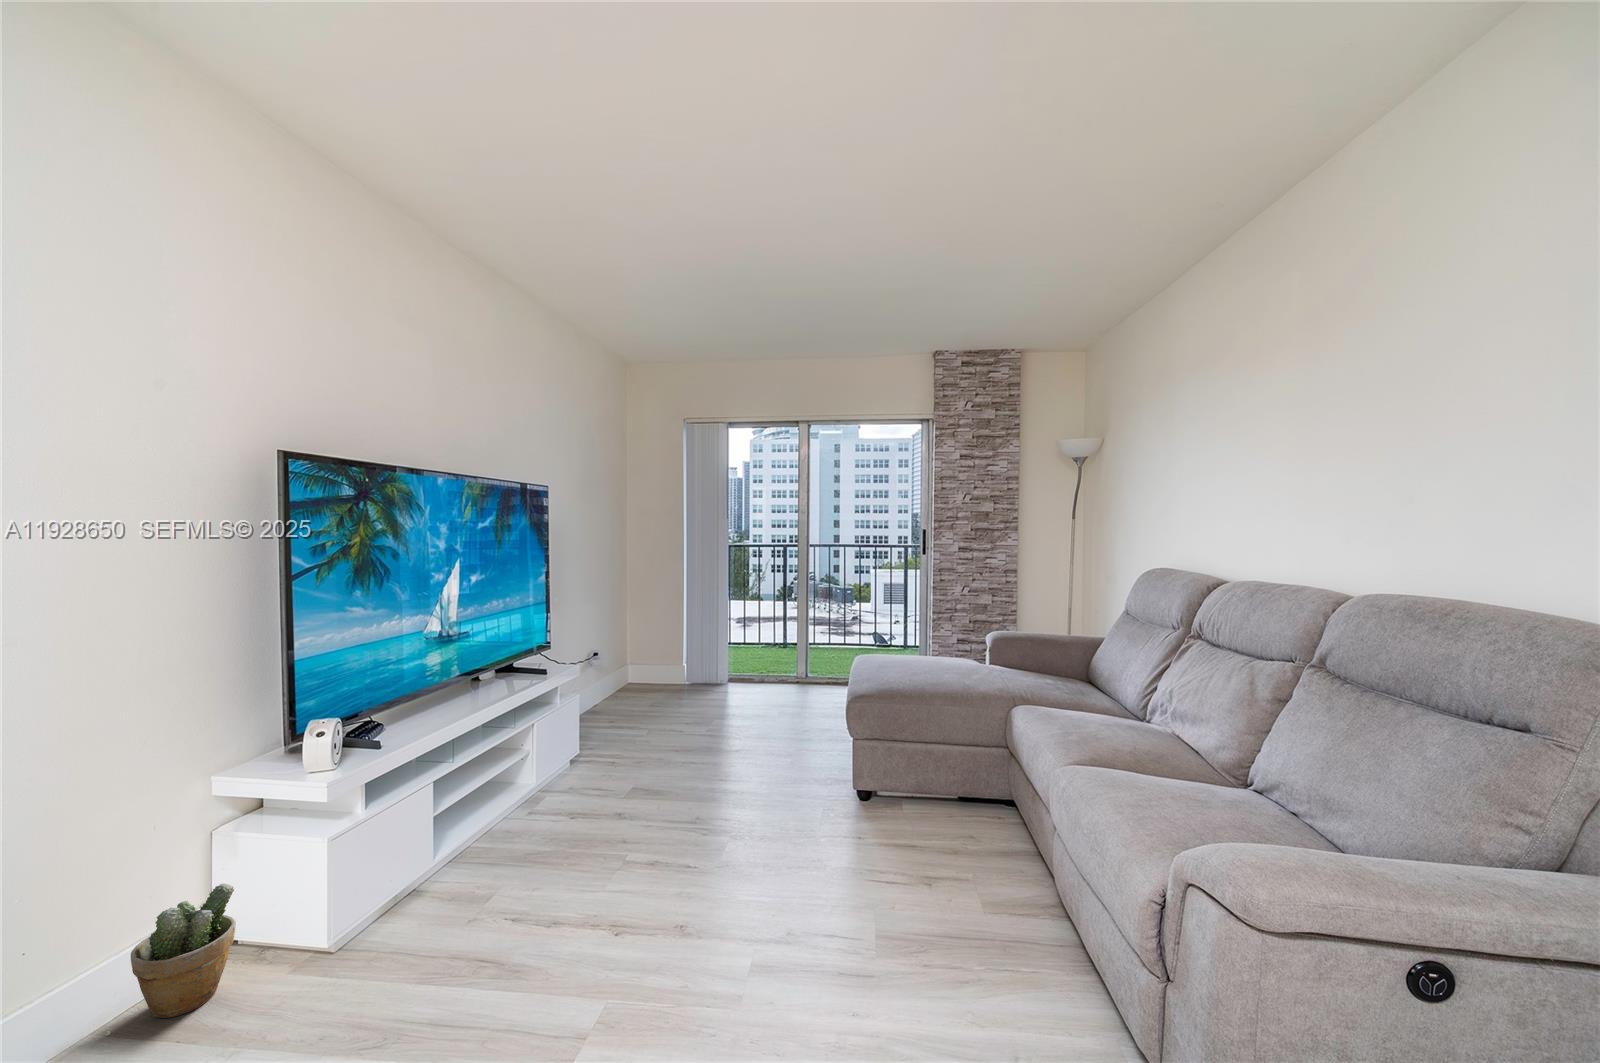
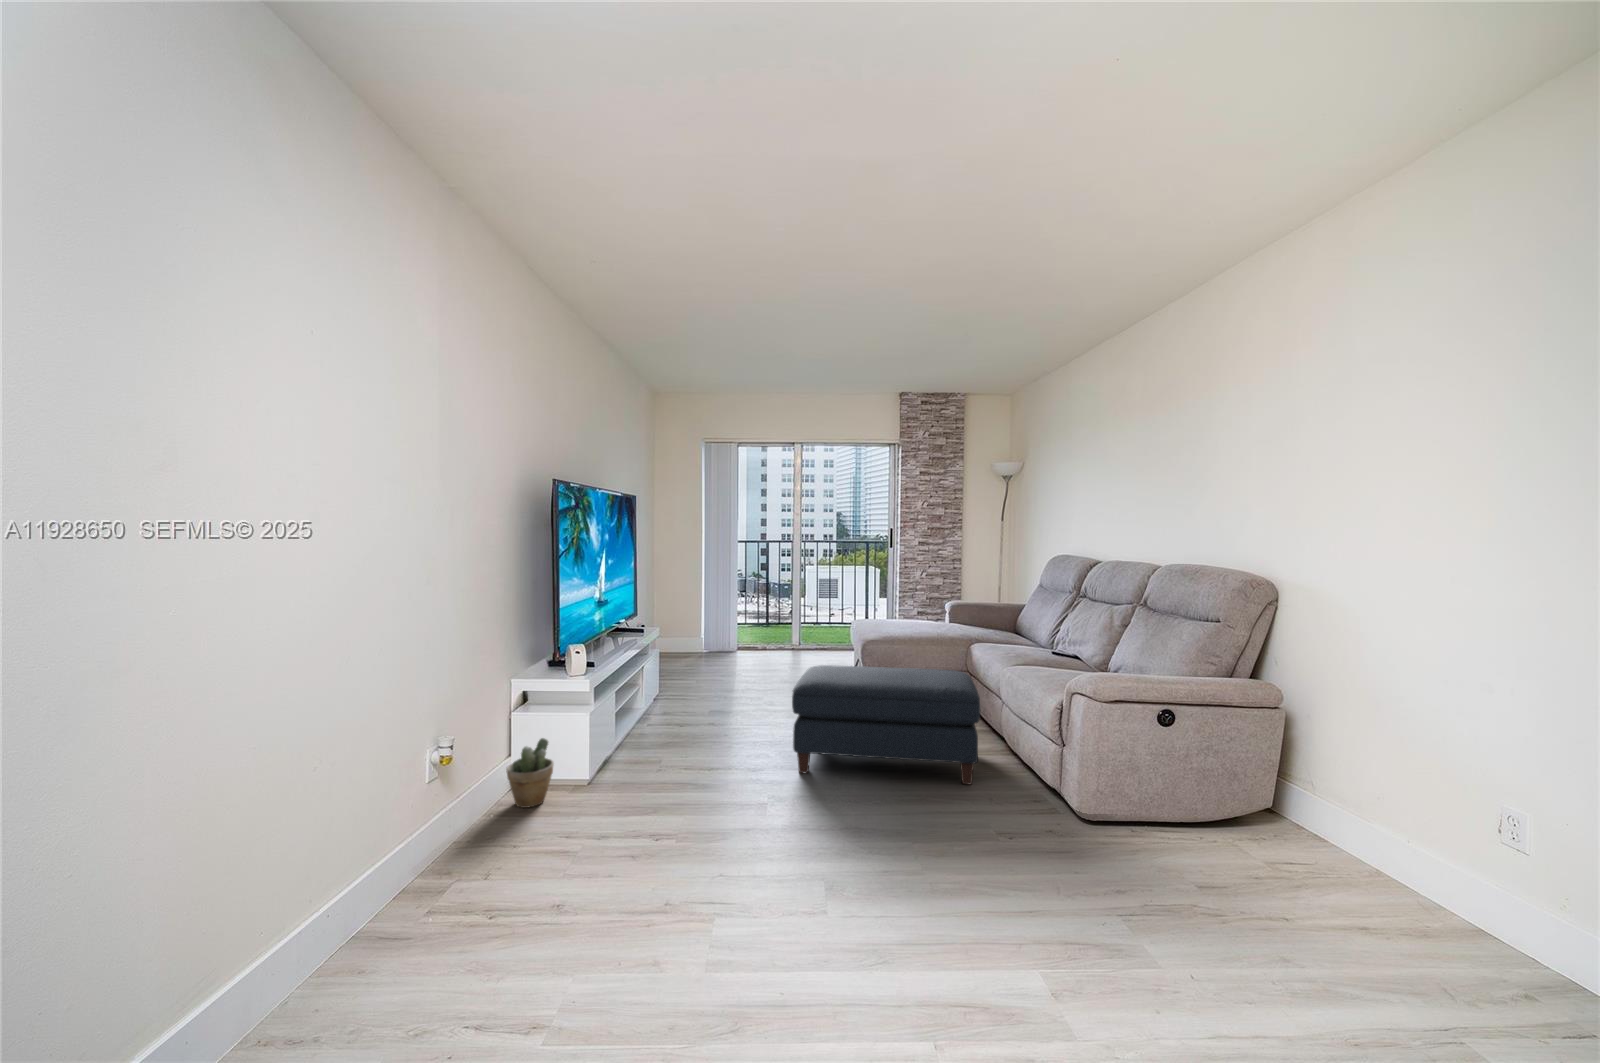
ottoman: none [672,744,1001,1009] -> present [792,665,980,785]

